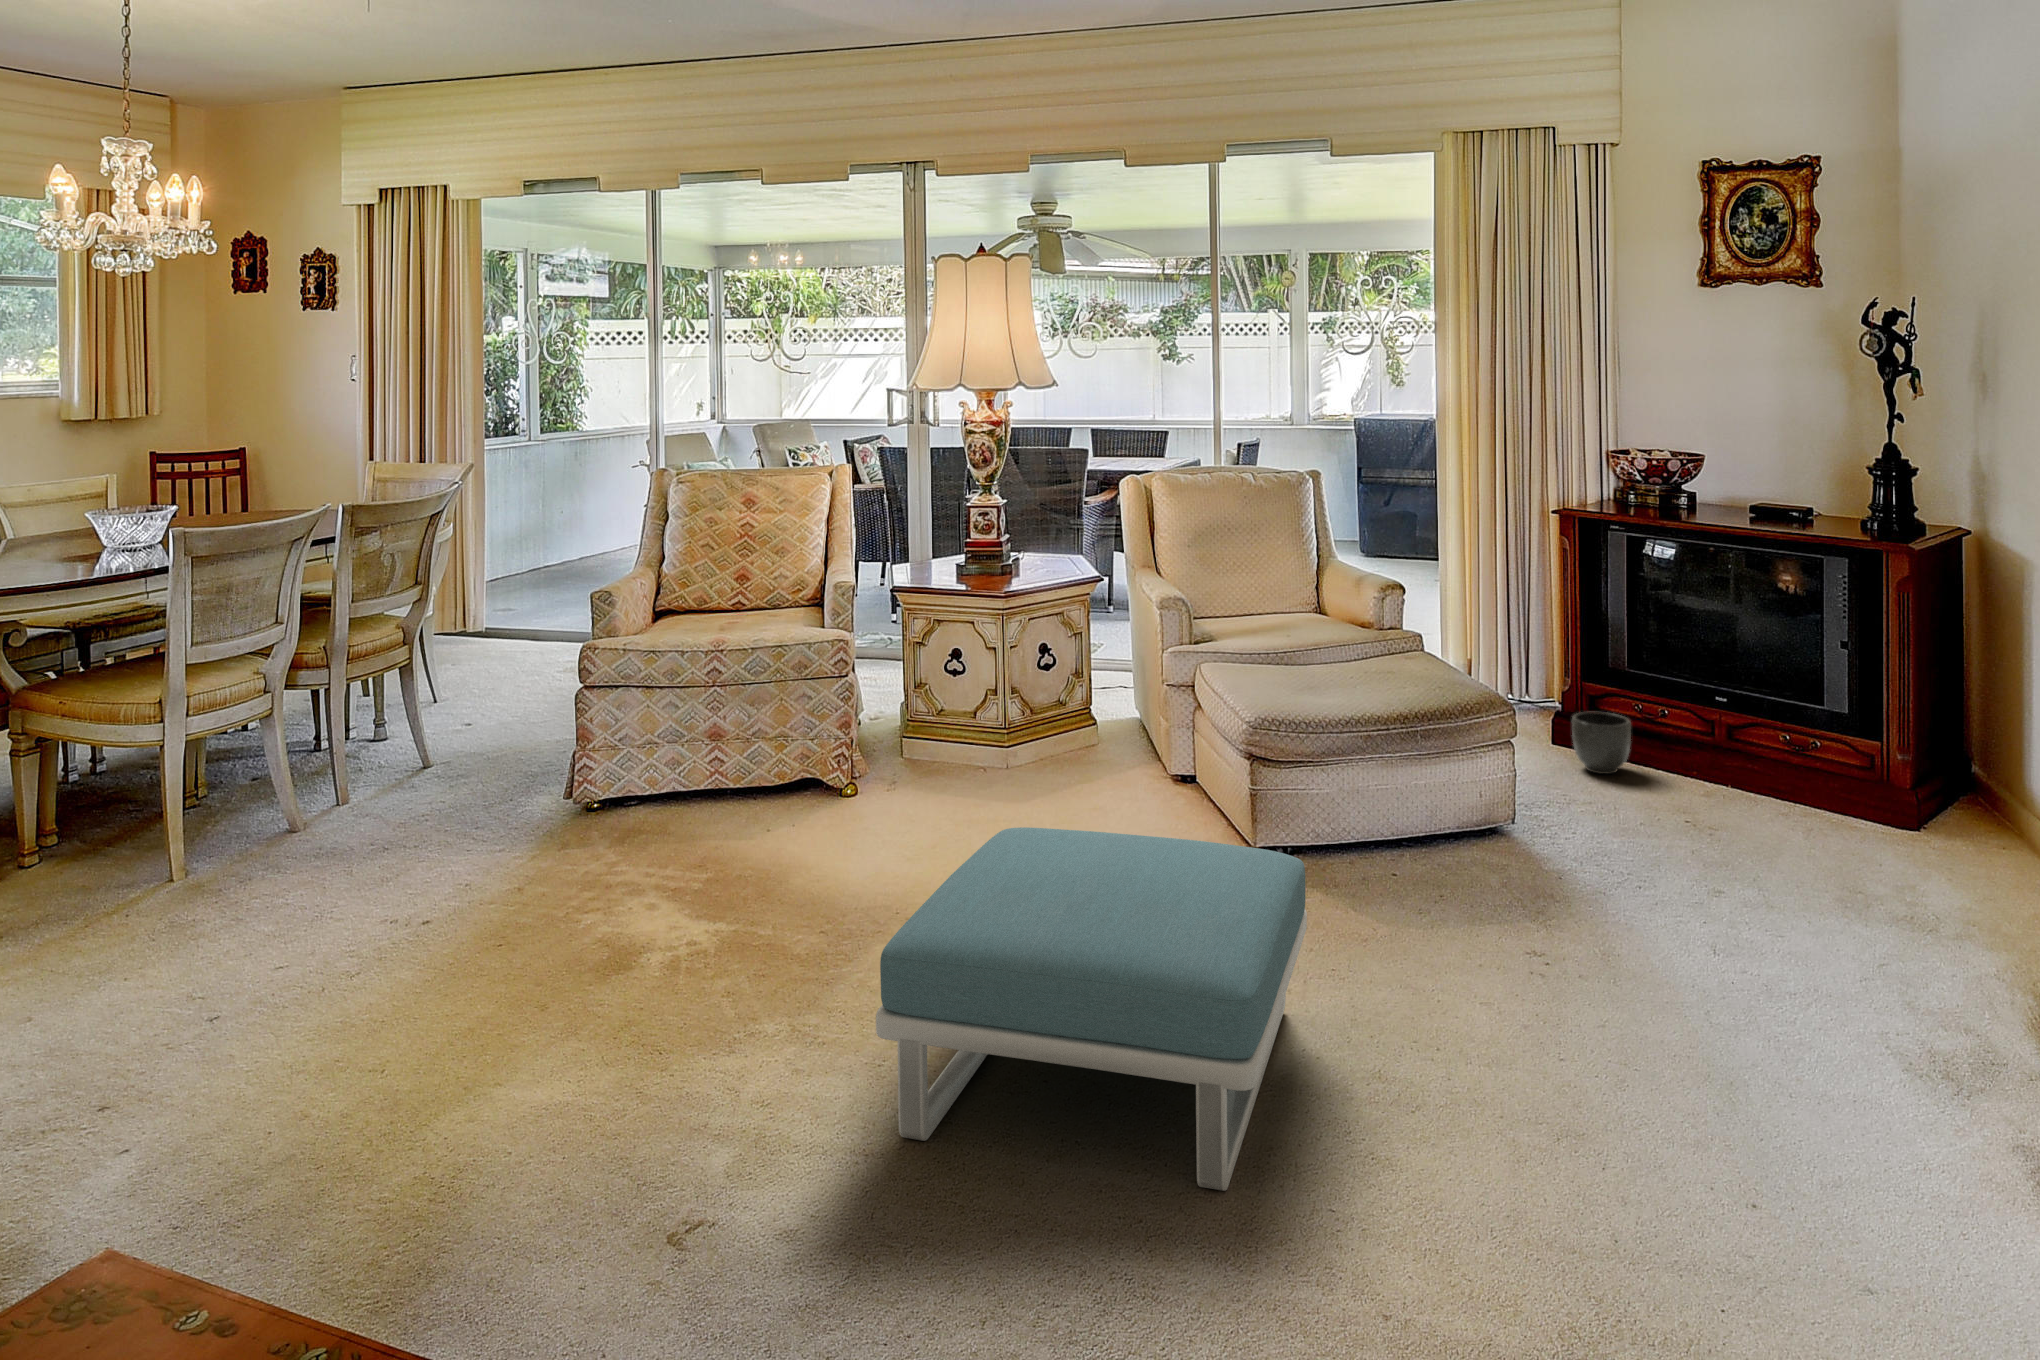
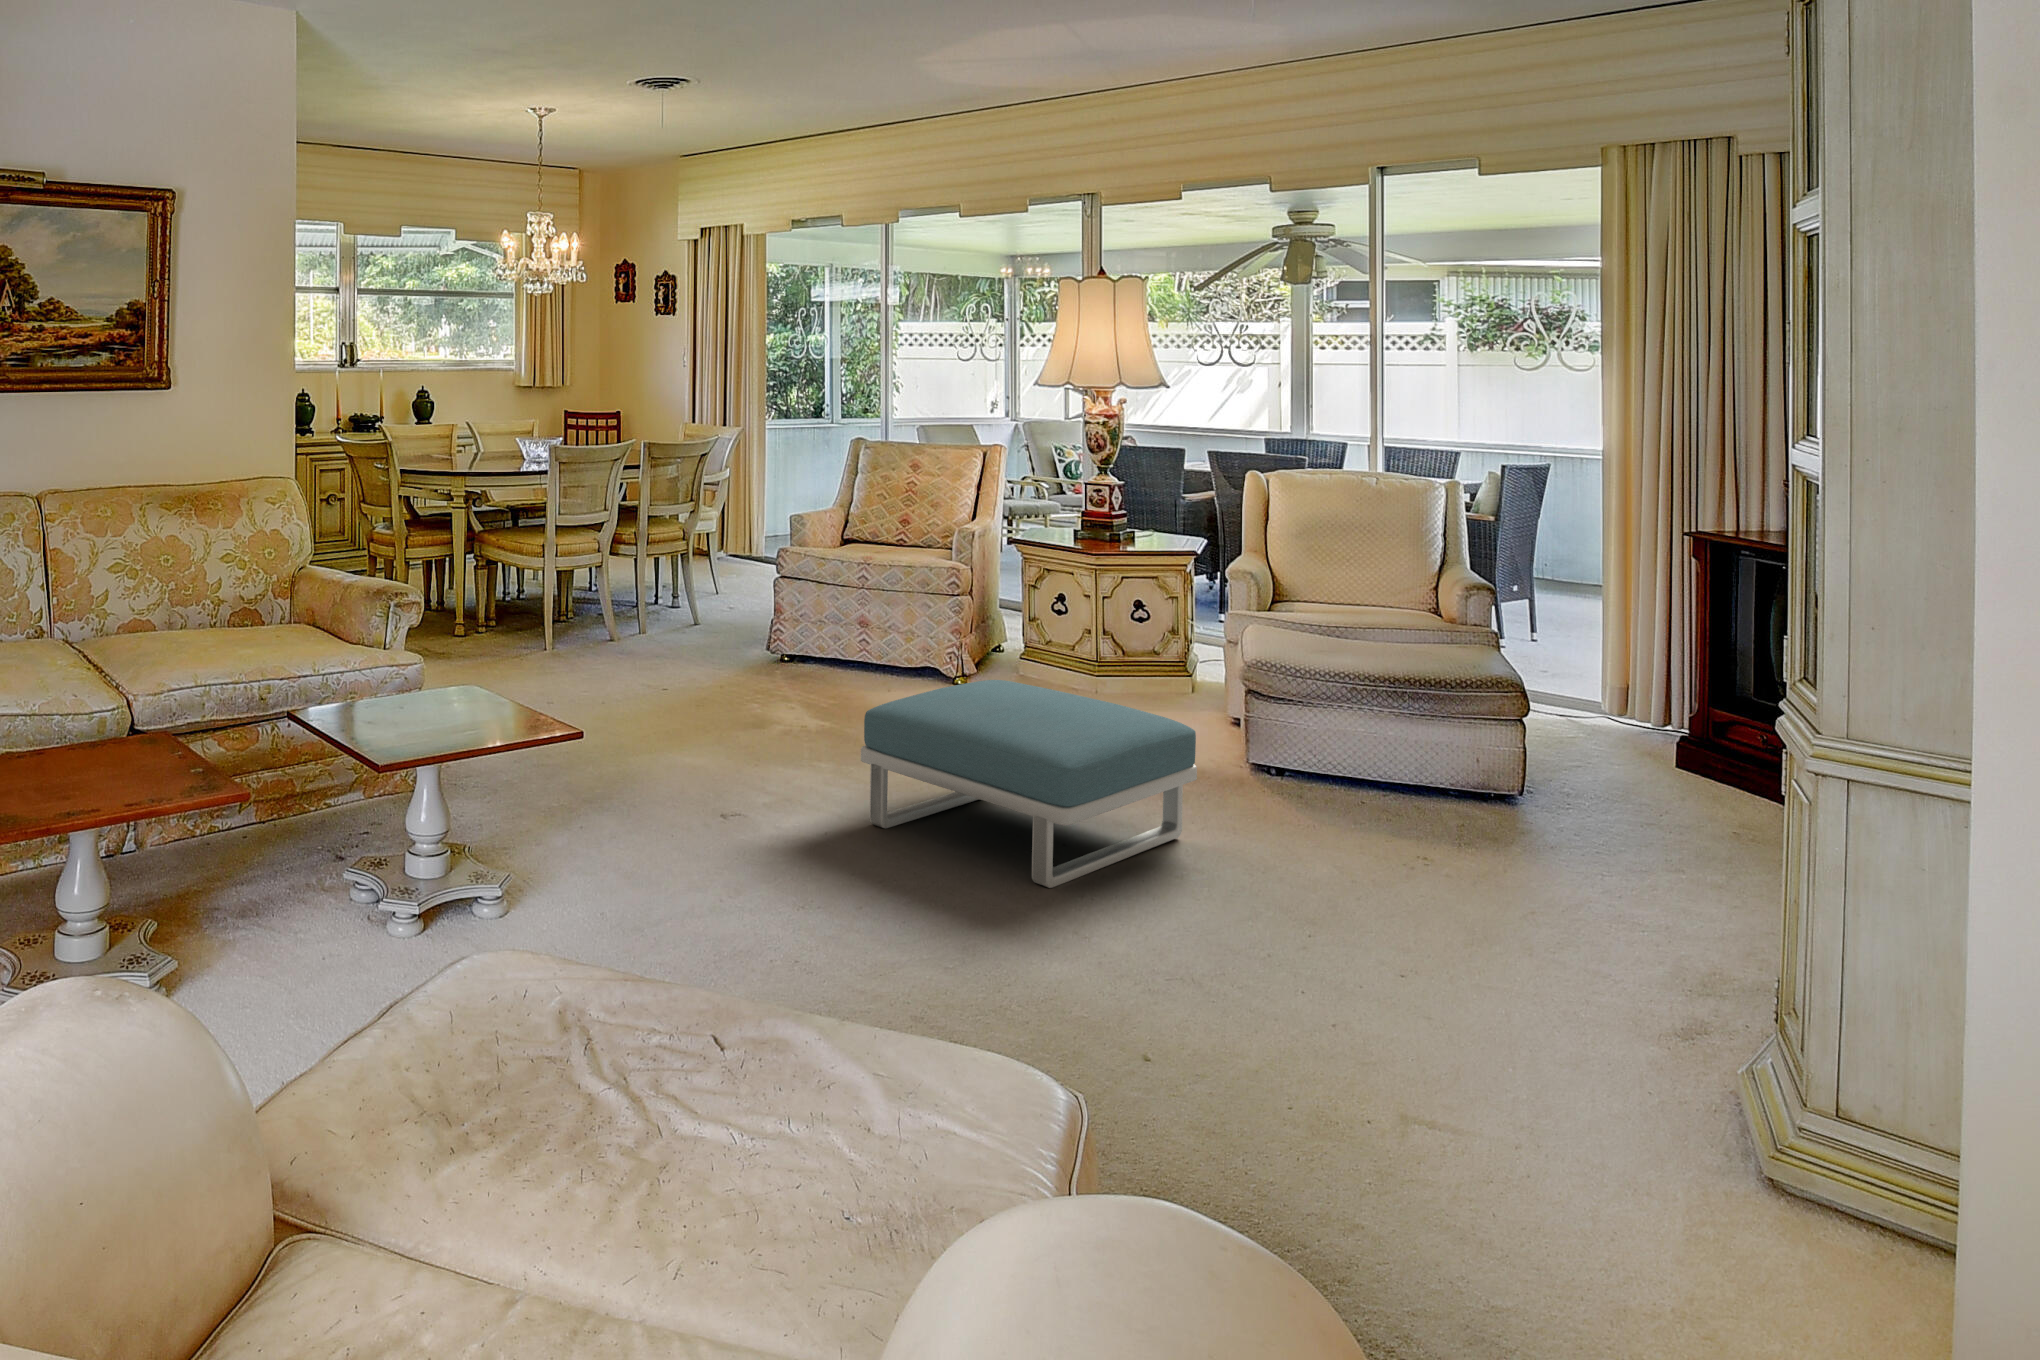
planter: present [1572,712,1631,774] -> none [1671,731,1743,794]

